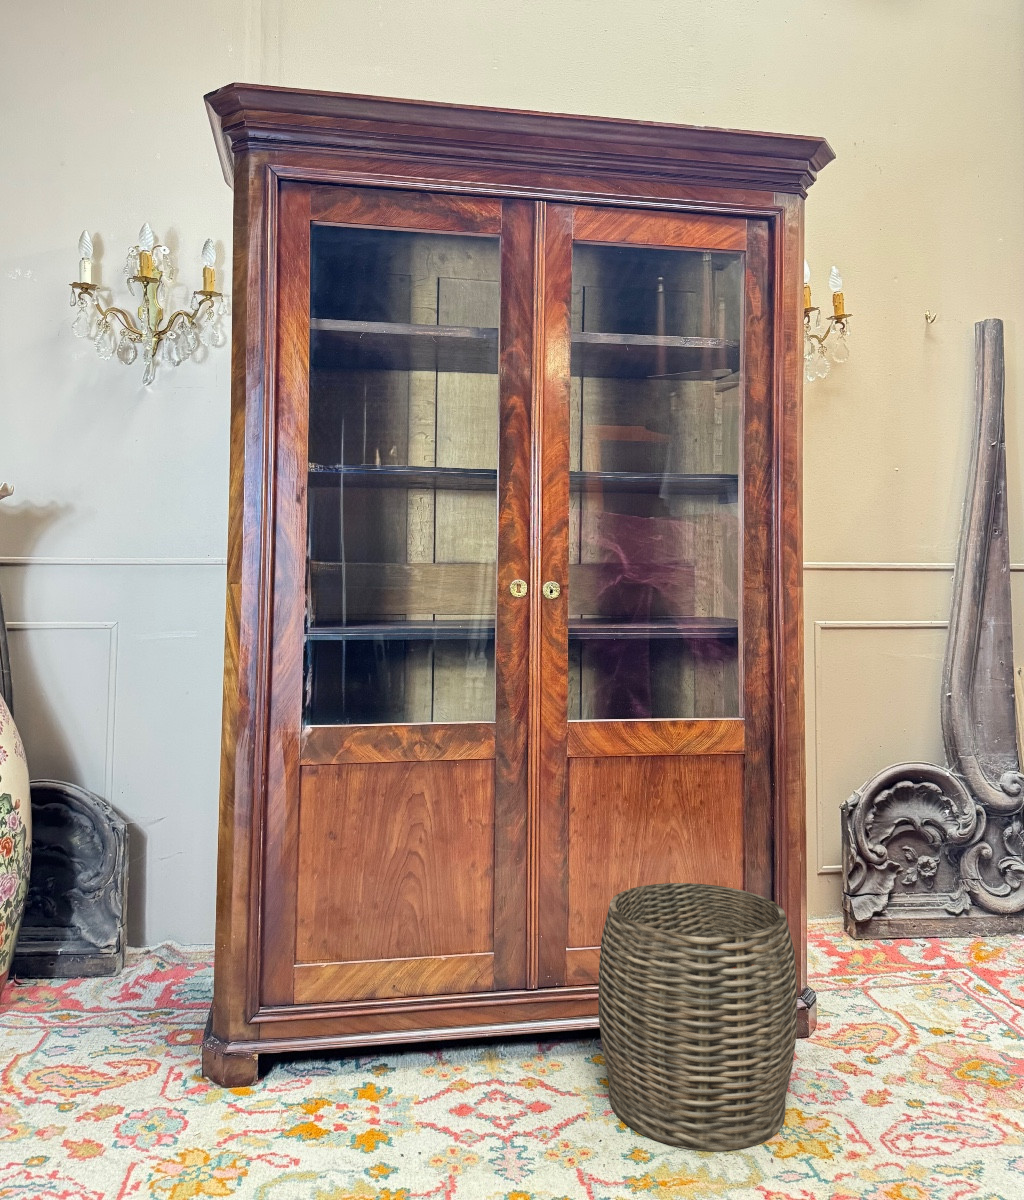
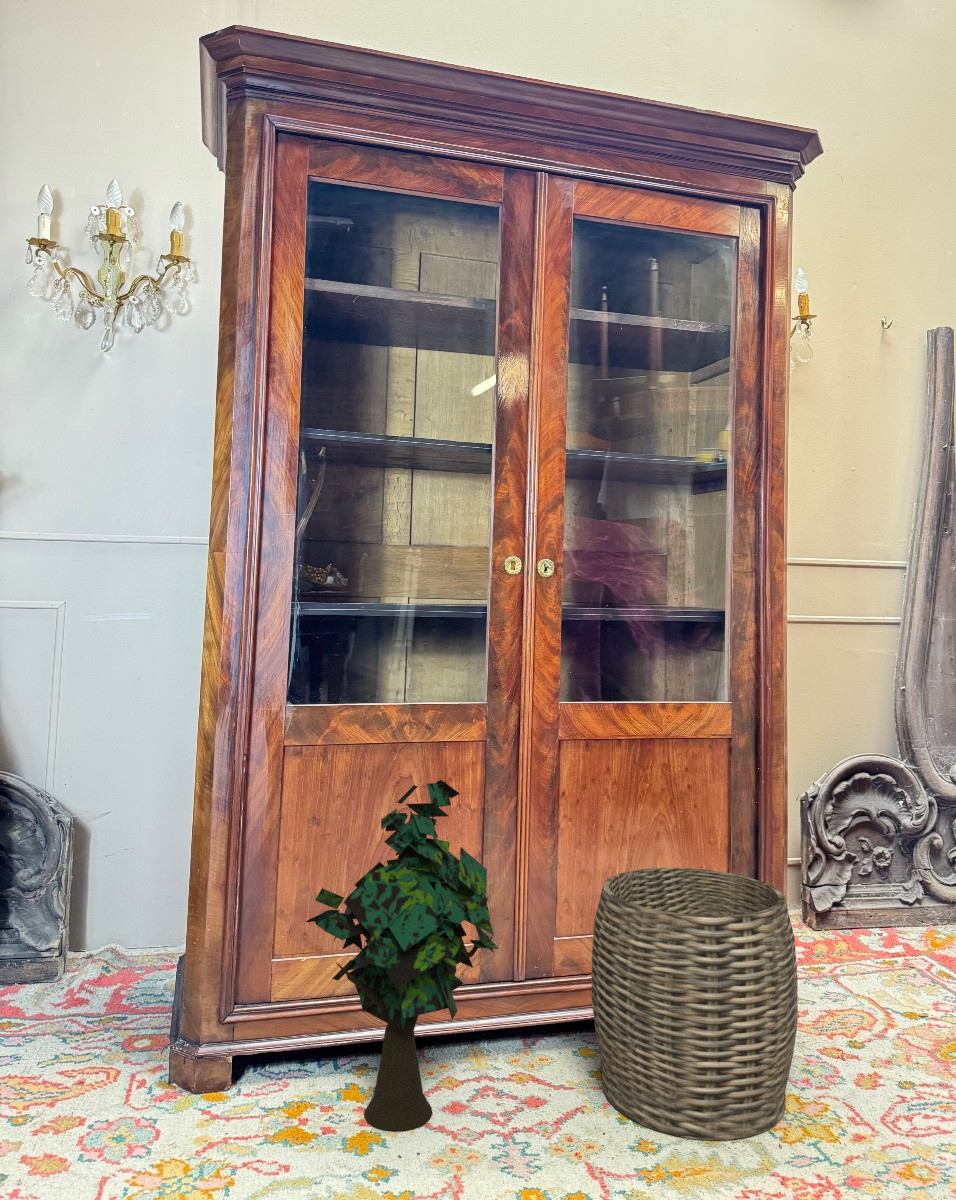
decorative plant: none [318,799,506,1130] -> present [306,780,499,1131]

